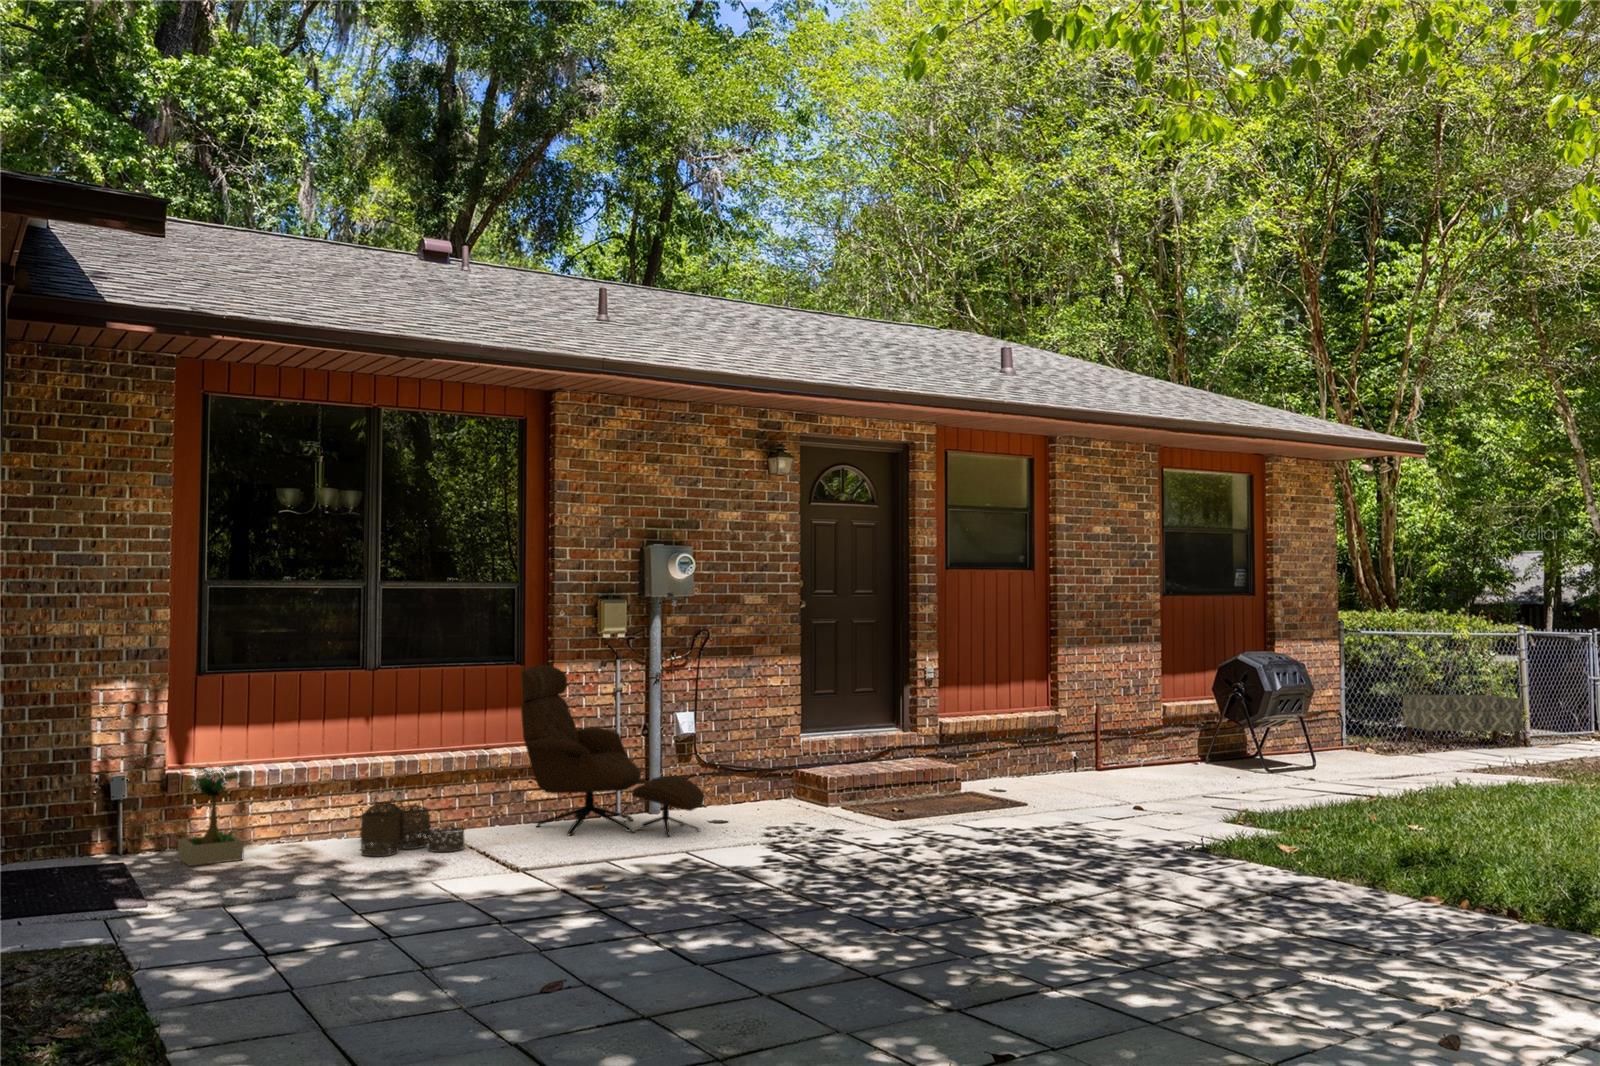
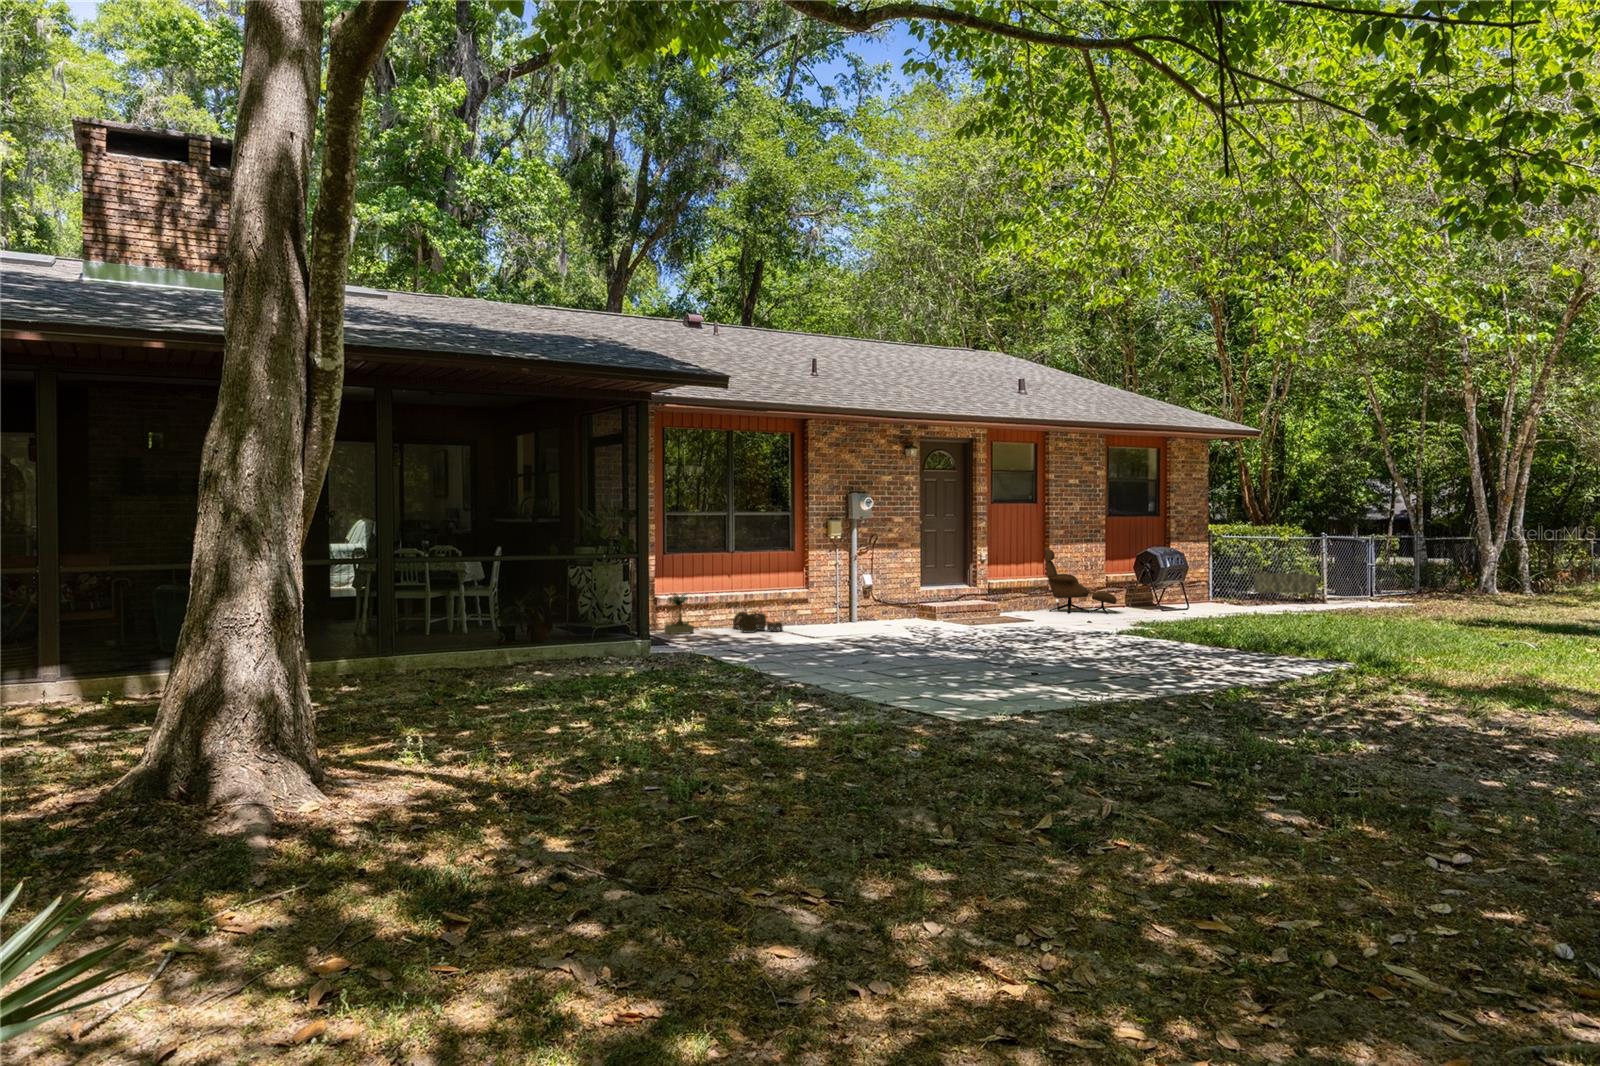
lounge chair: present [521,665,705,837] -> present [1045,548,1117,614]

